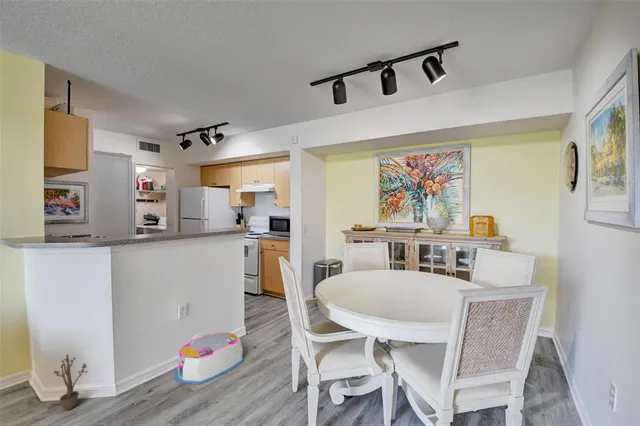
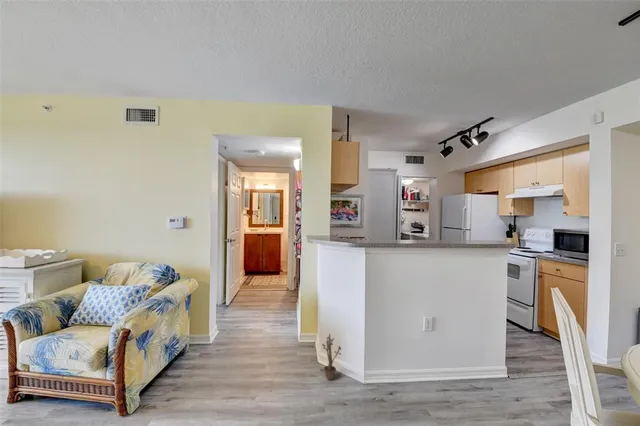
storage bin: present [175,333,244,384] -> none [412,356,495,416]

